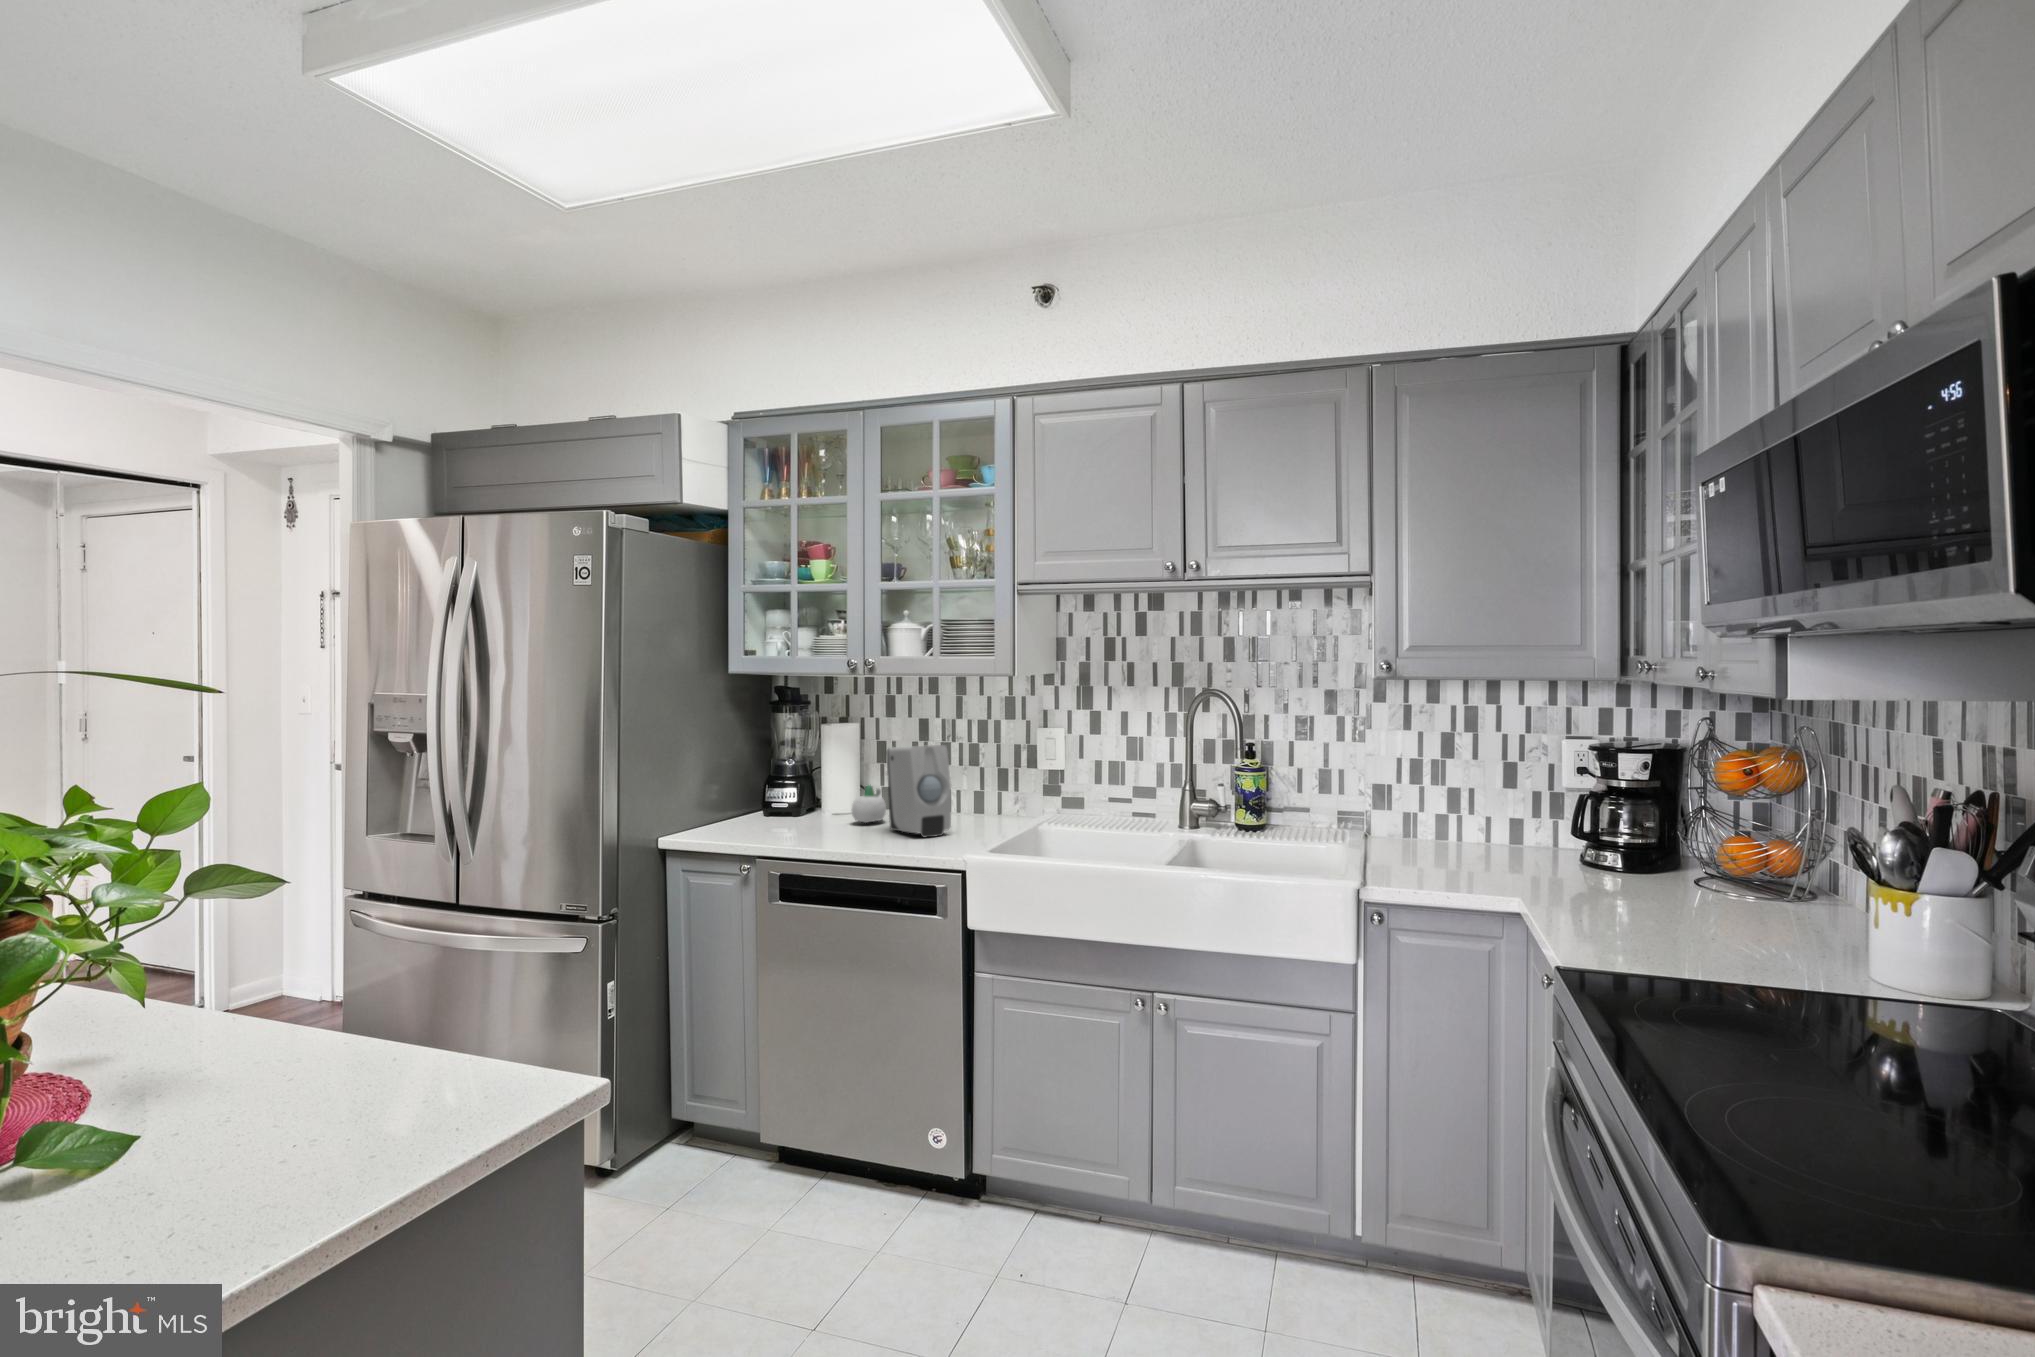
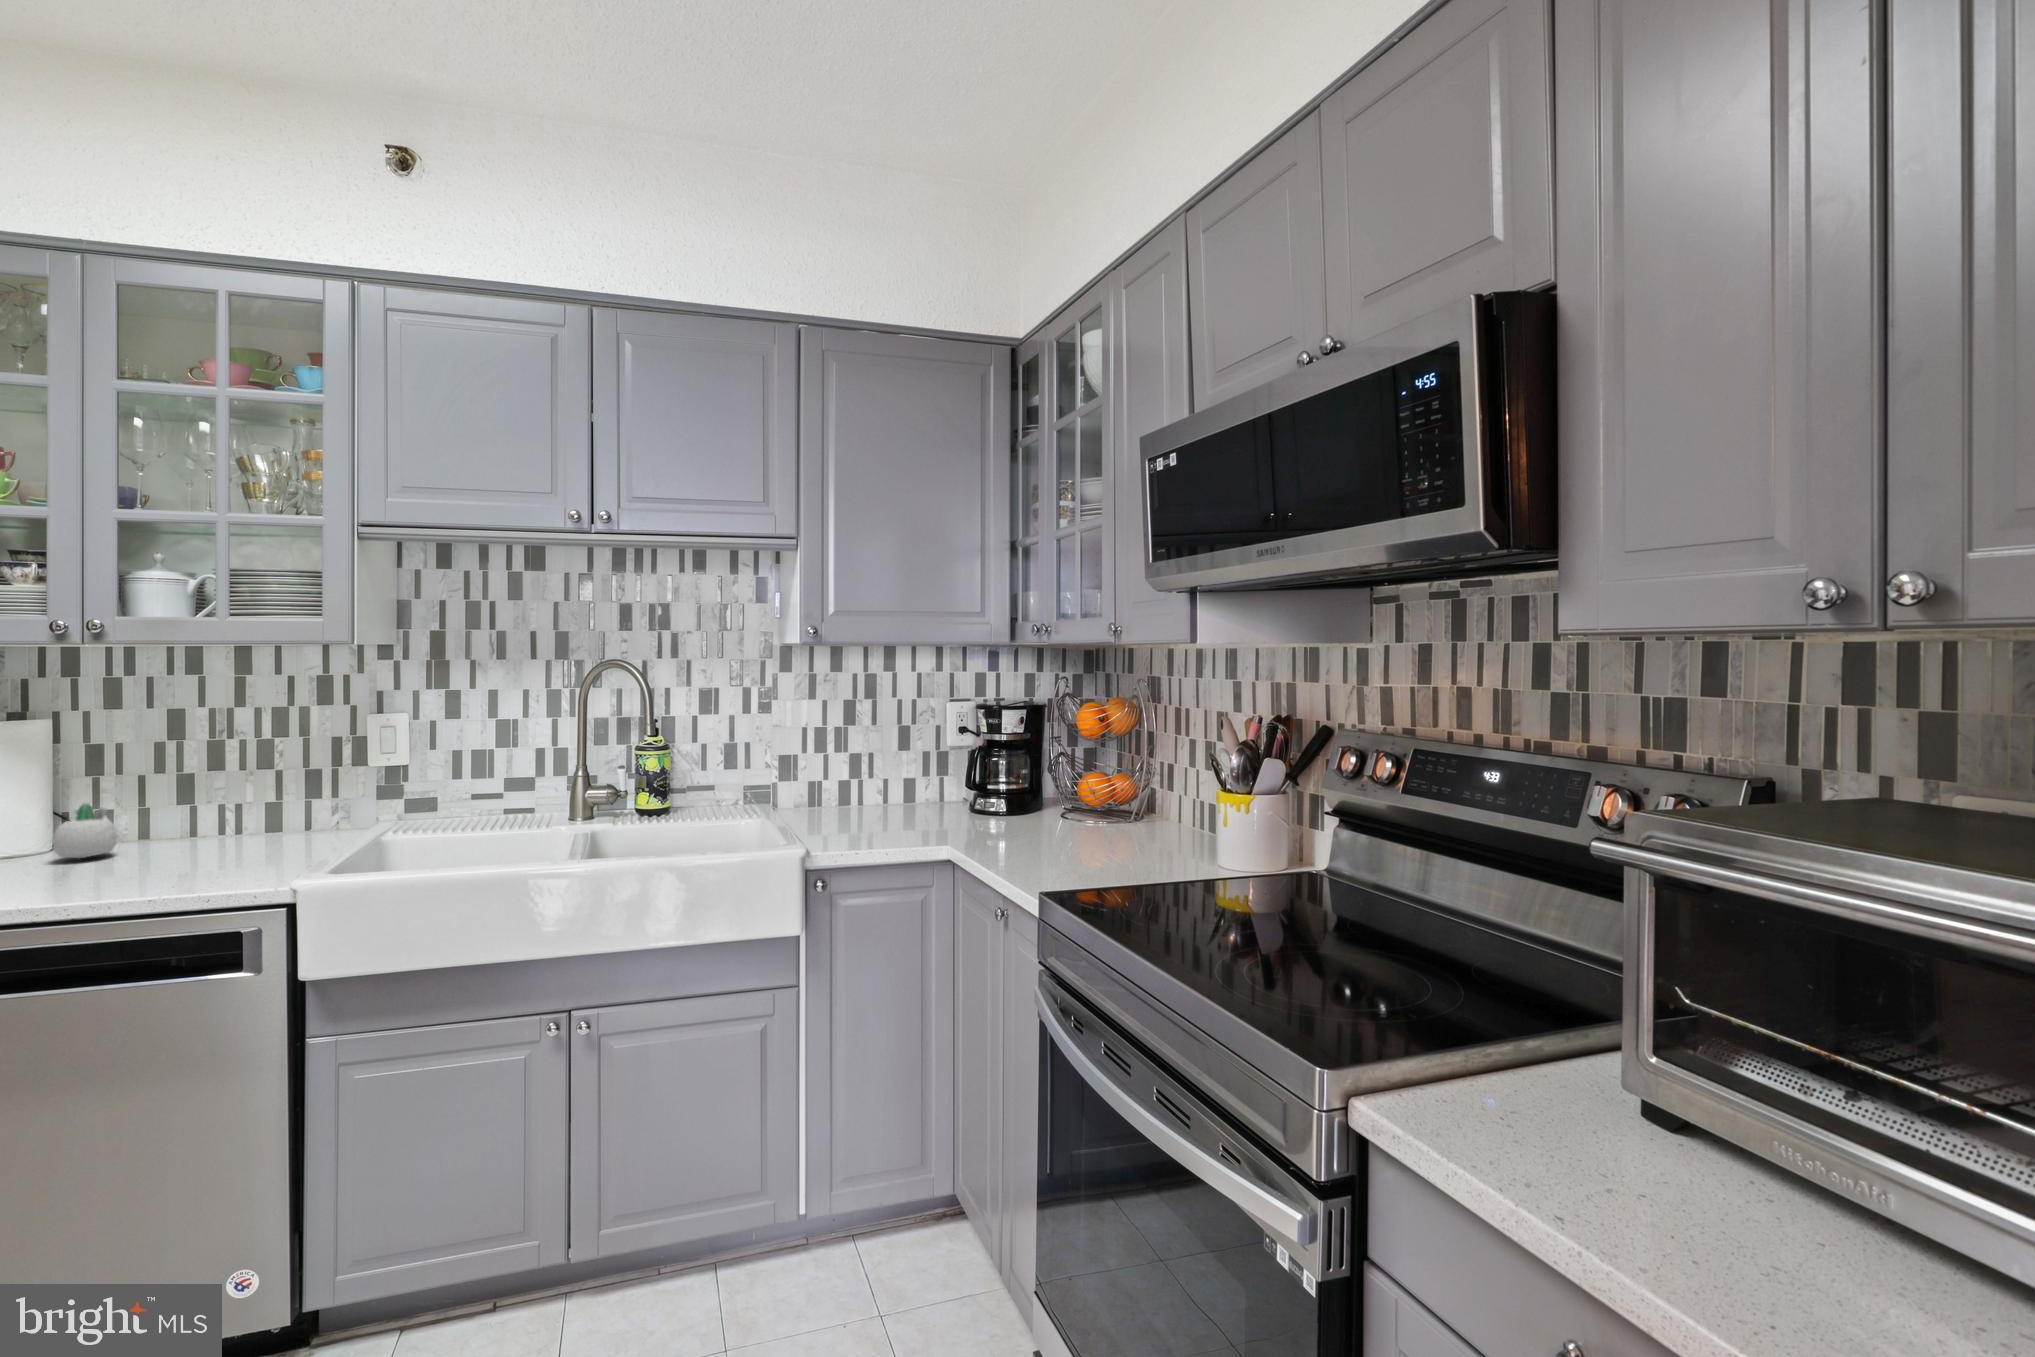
soap dispenser: present [887,745,951,837] -> none [126,738,246,866]

